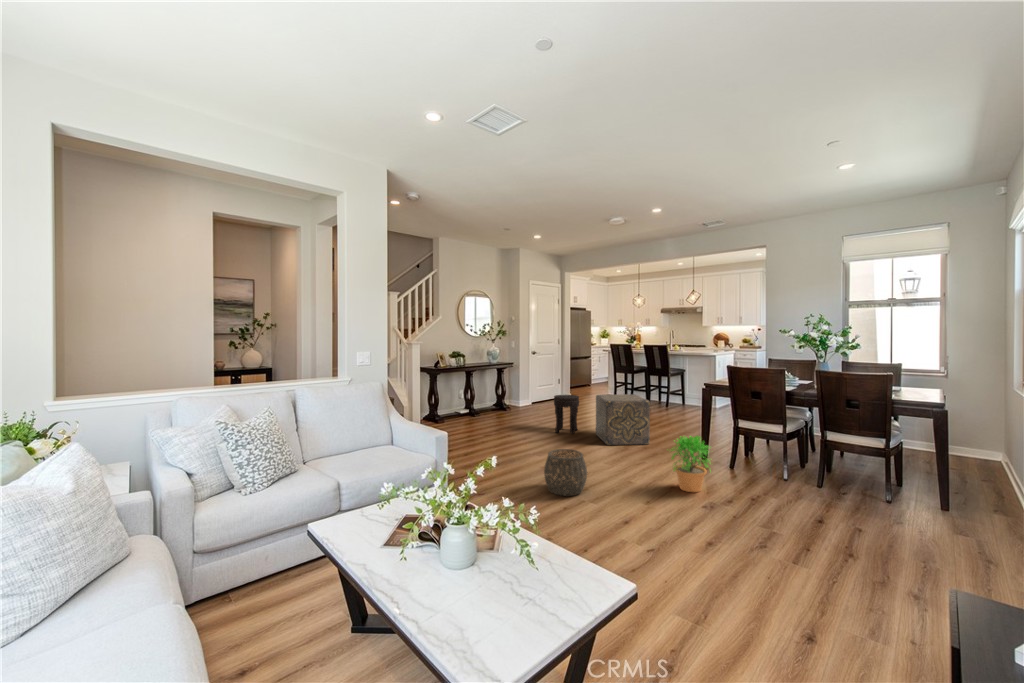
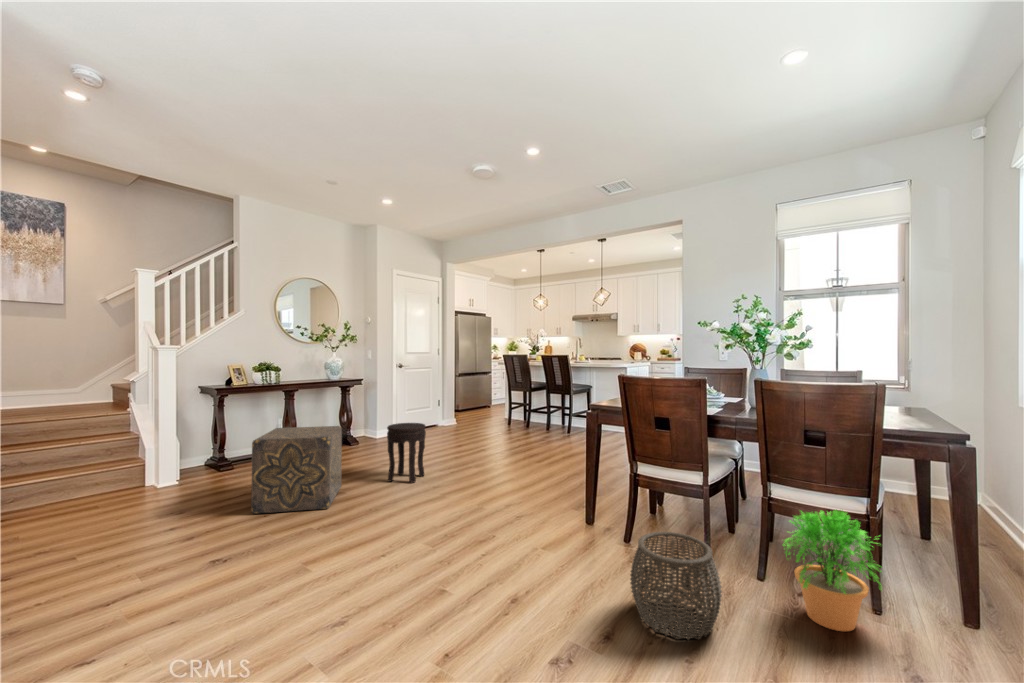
ottoman: present [596,394,650,445] -> present [251,426,342,514]
potted plant: present [671,436,711,492] -> present [784,510,881,631]
woven basket: present [544,449,587,496] -> present [630,532,722,640]

